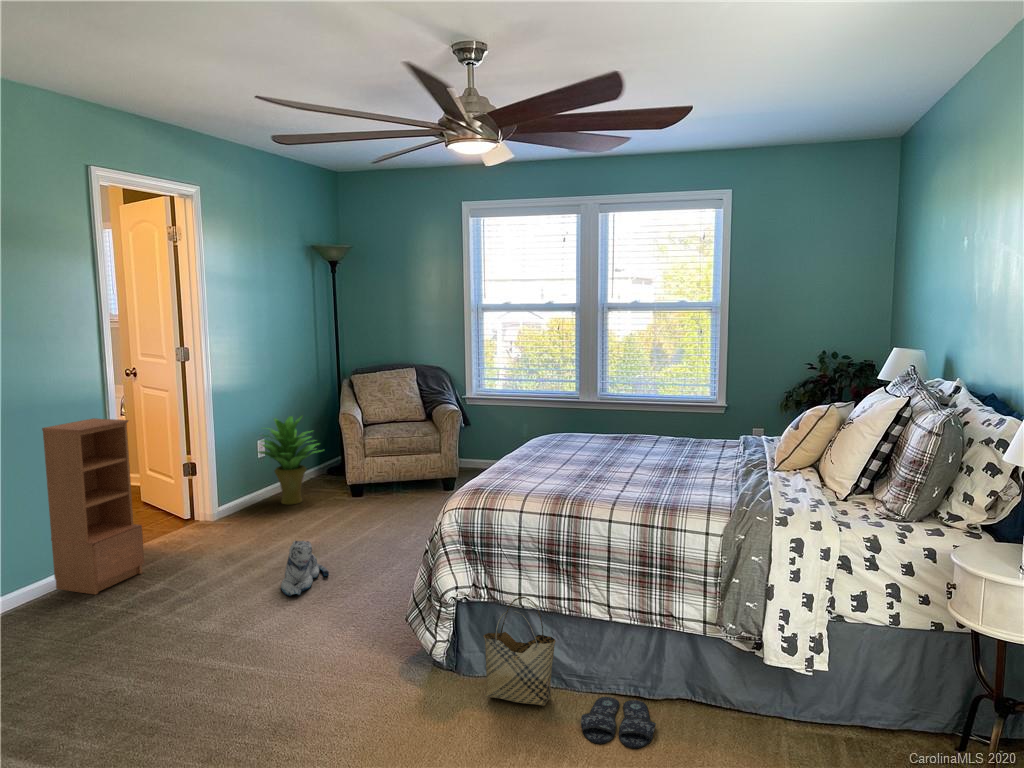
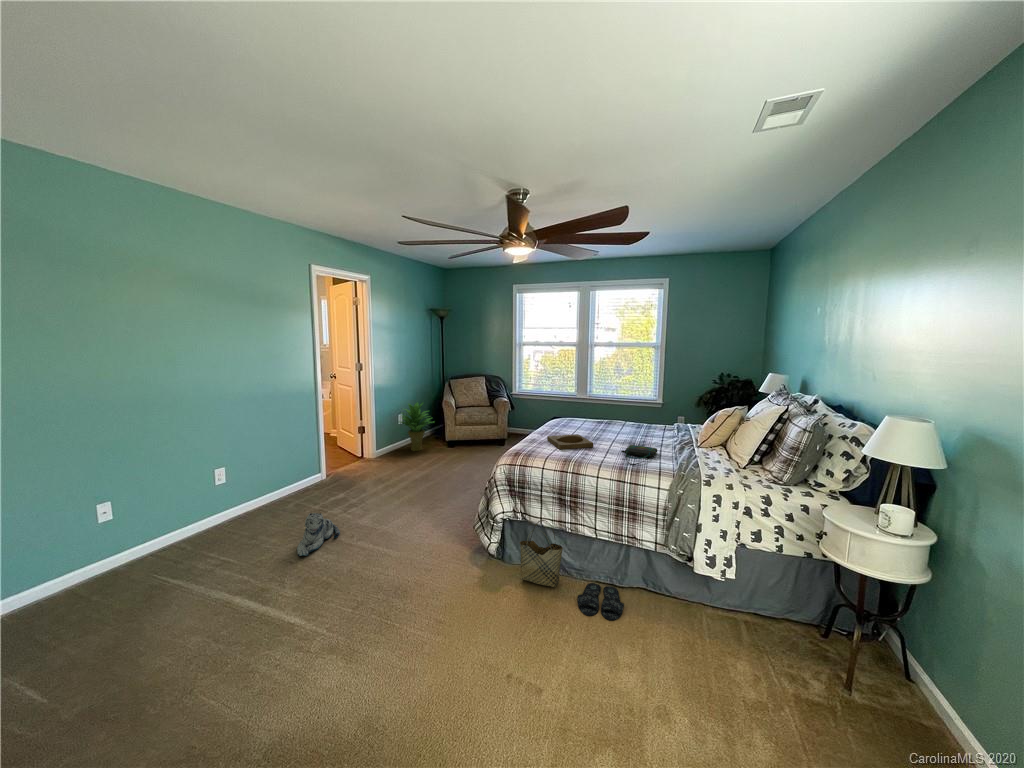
bookcase: present [42,418,144,594] -> none [279,403,334,501]
tray: none [527,457,604,481] -> present [547,434,593,450]
tote bag: none [650,470,709,500] -> present [622,445,657,465]
plush toy: present [281,541,329,596] -> present [297,513,340,556]

